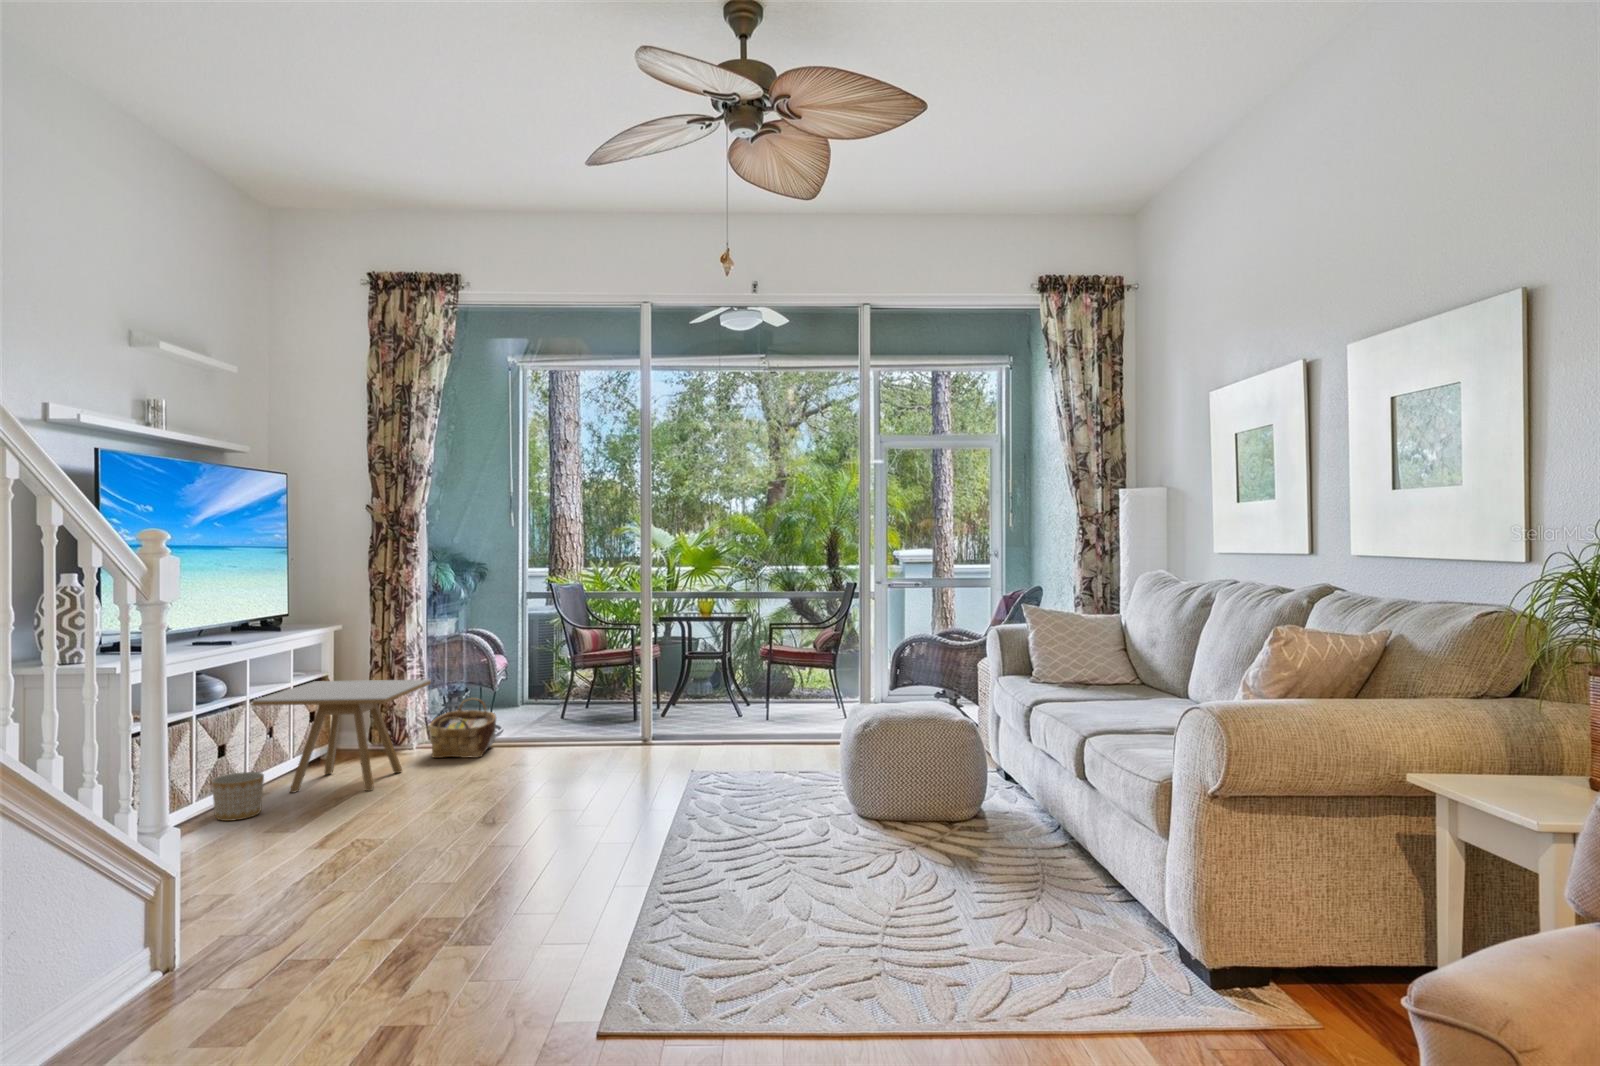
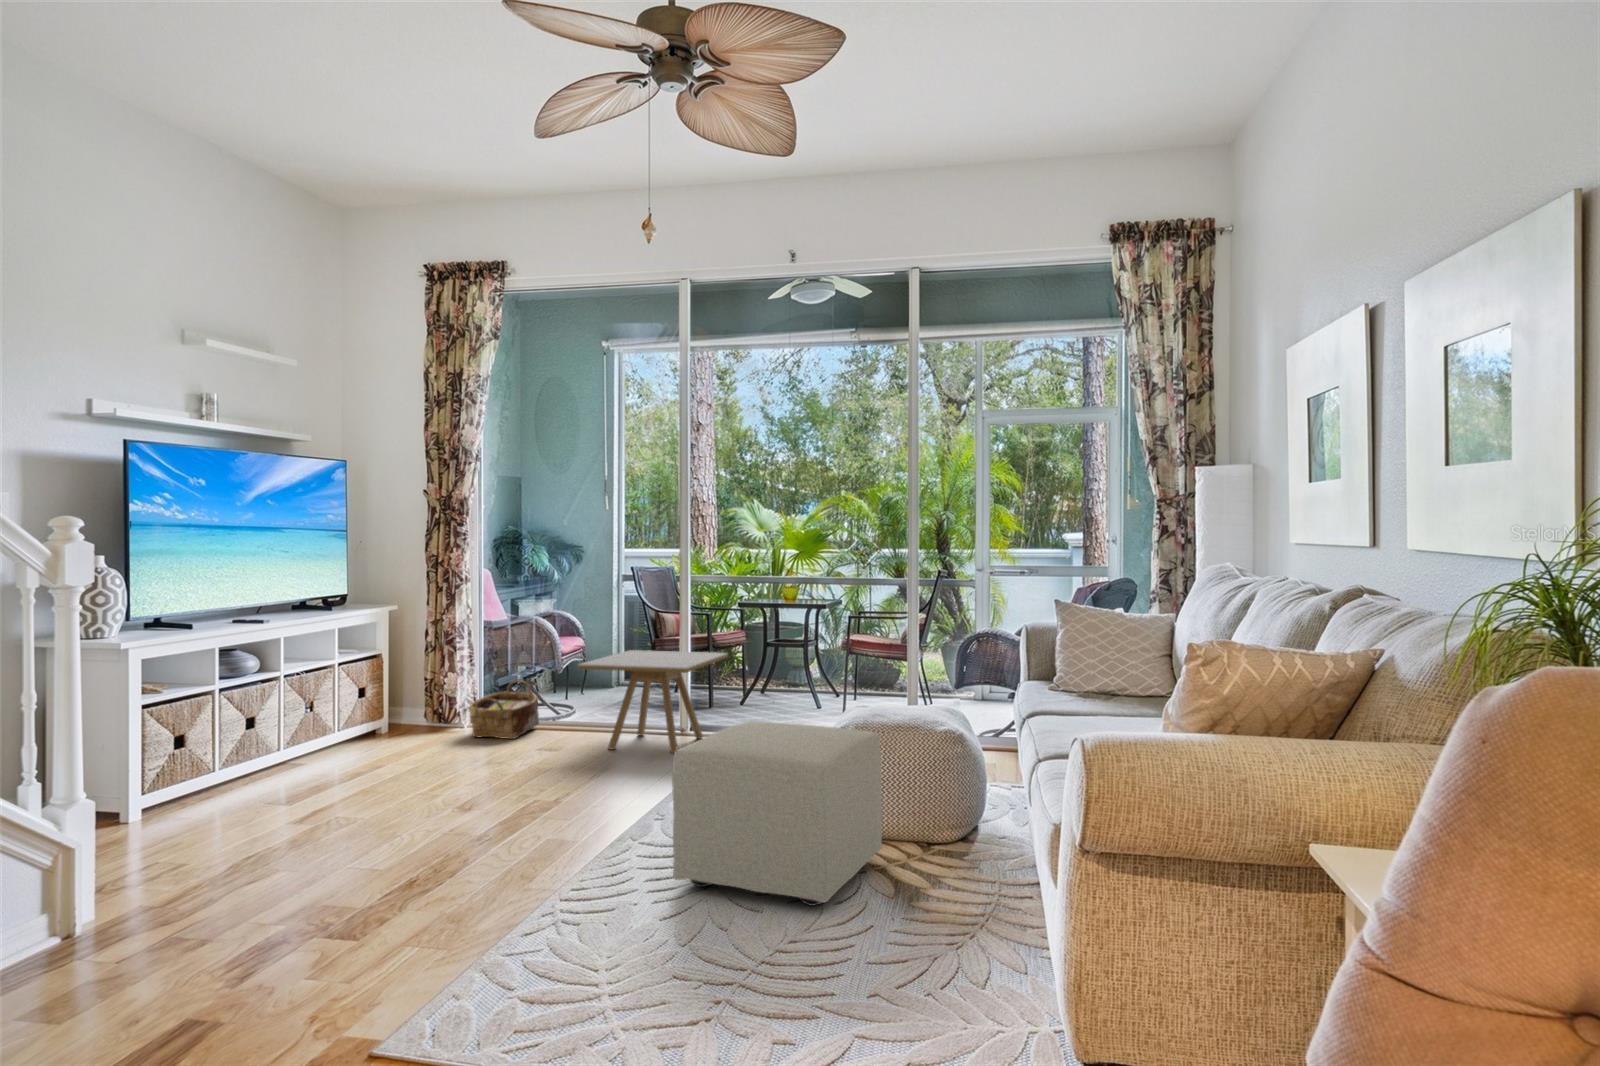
side table: present [252,679,431,793] -> present [578,650,728,753]
ottoman: none [768,723,930,878] -> present [672,721,882,906]
planter: present [212,772,264,821] -> none [230,743,280,788]

